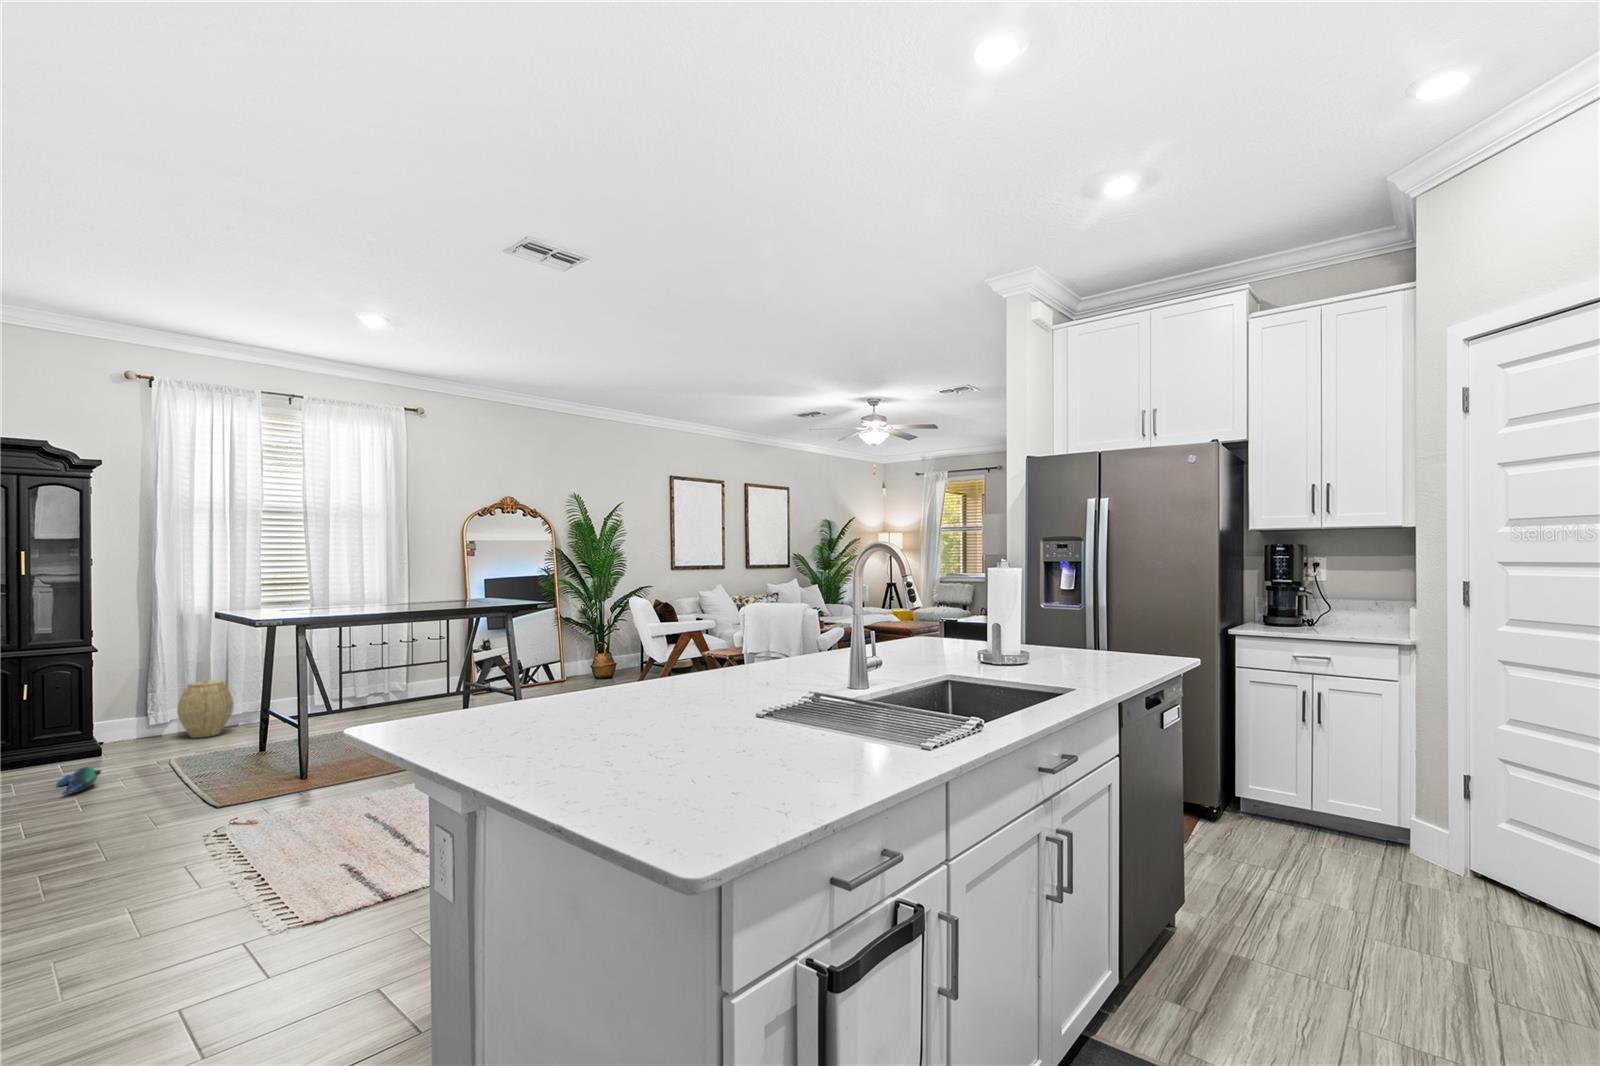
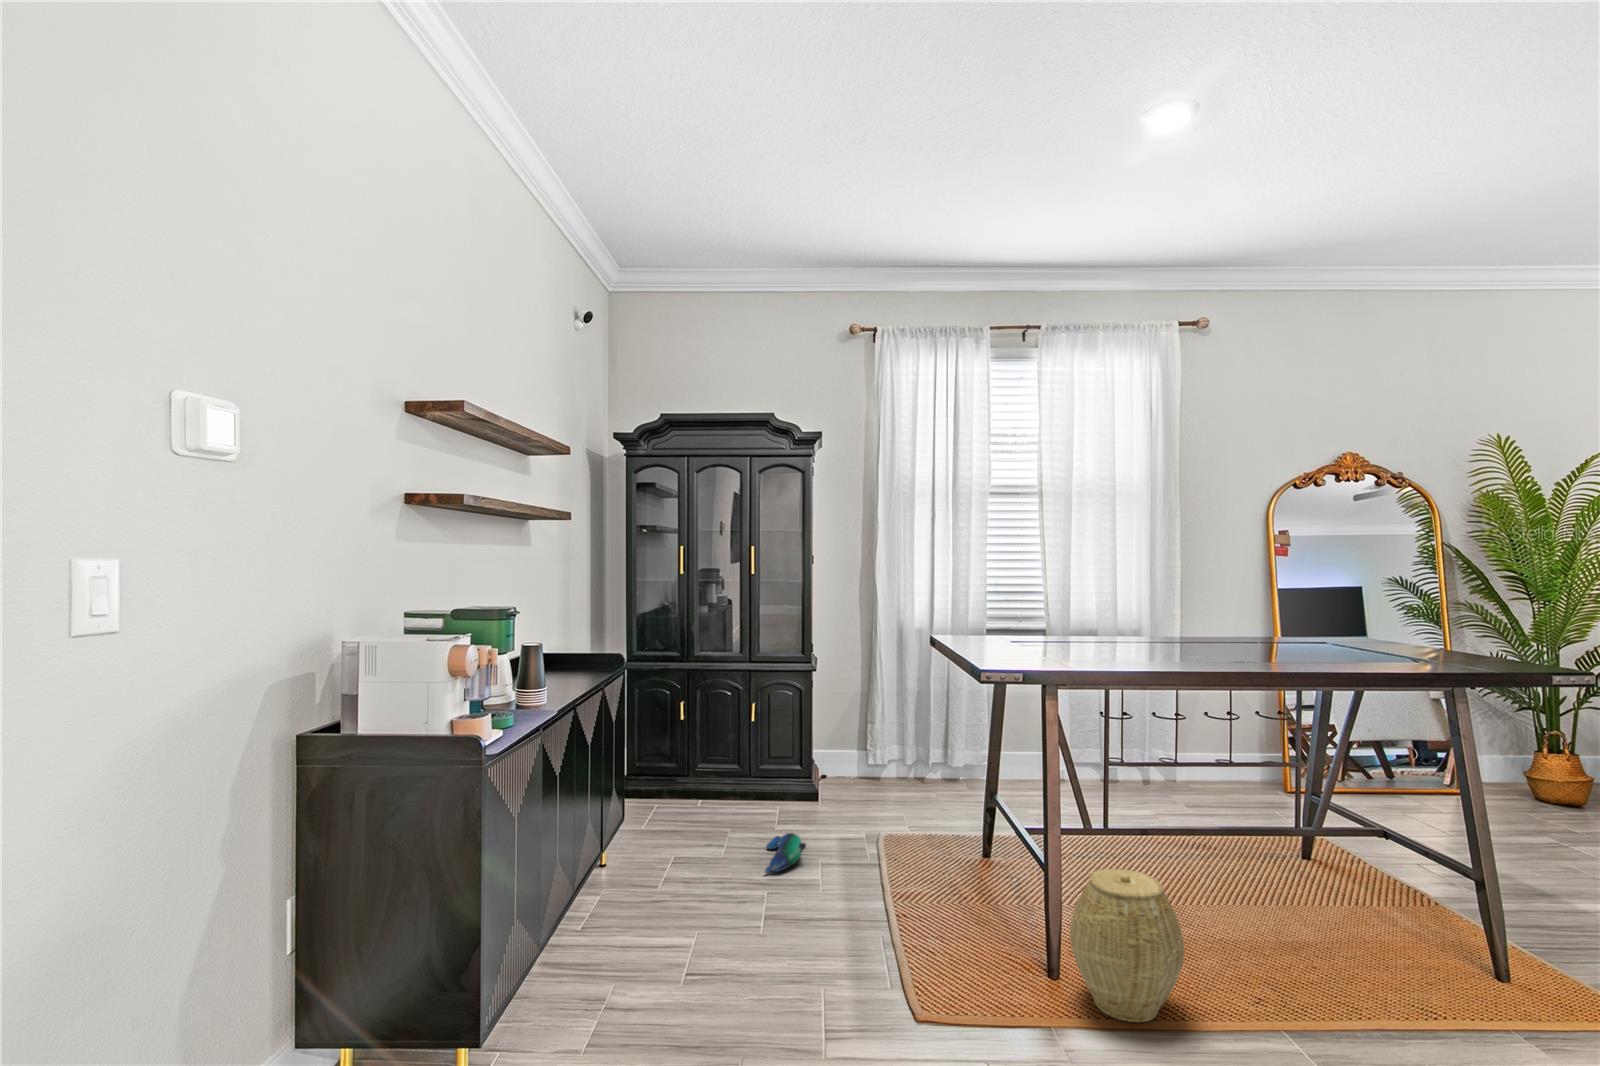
woven basket: present [177,680,233,738] -> present [1070,869,1184,1022]

